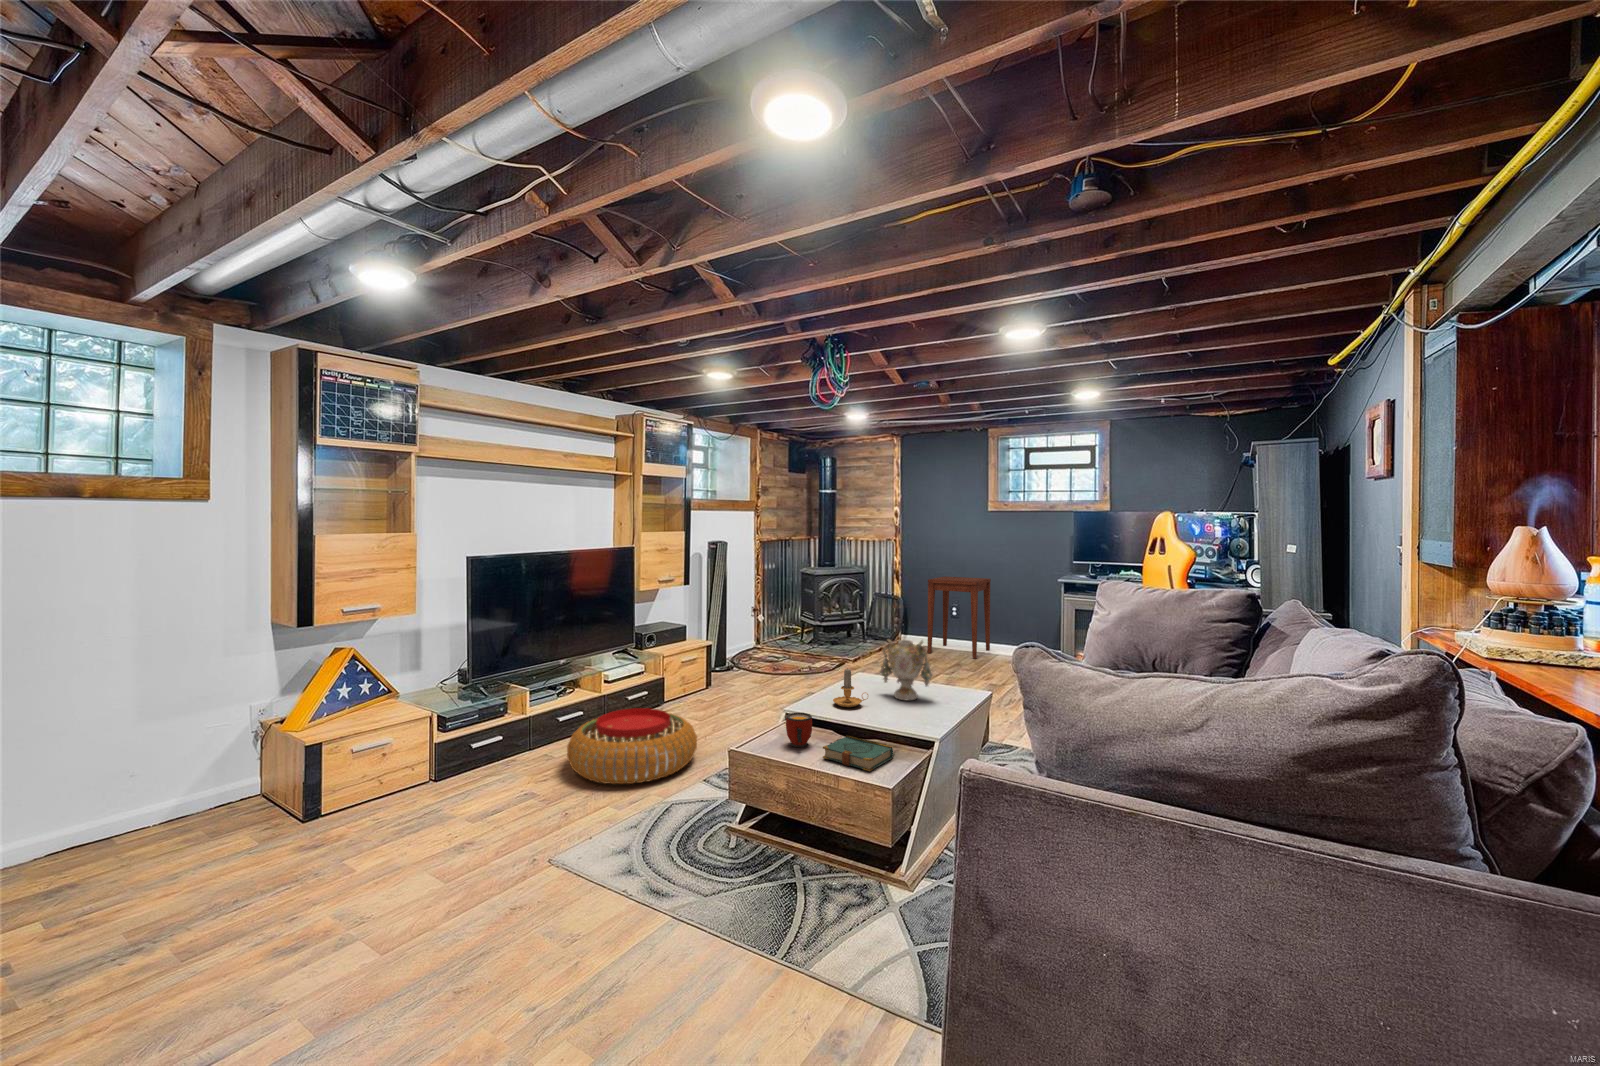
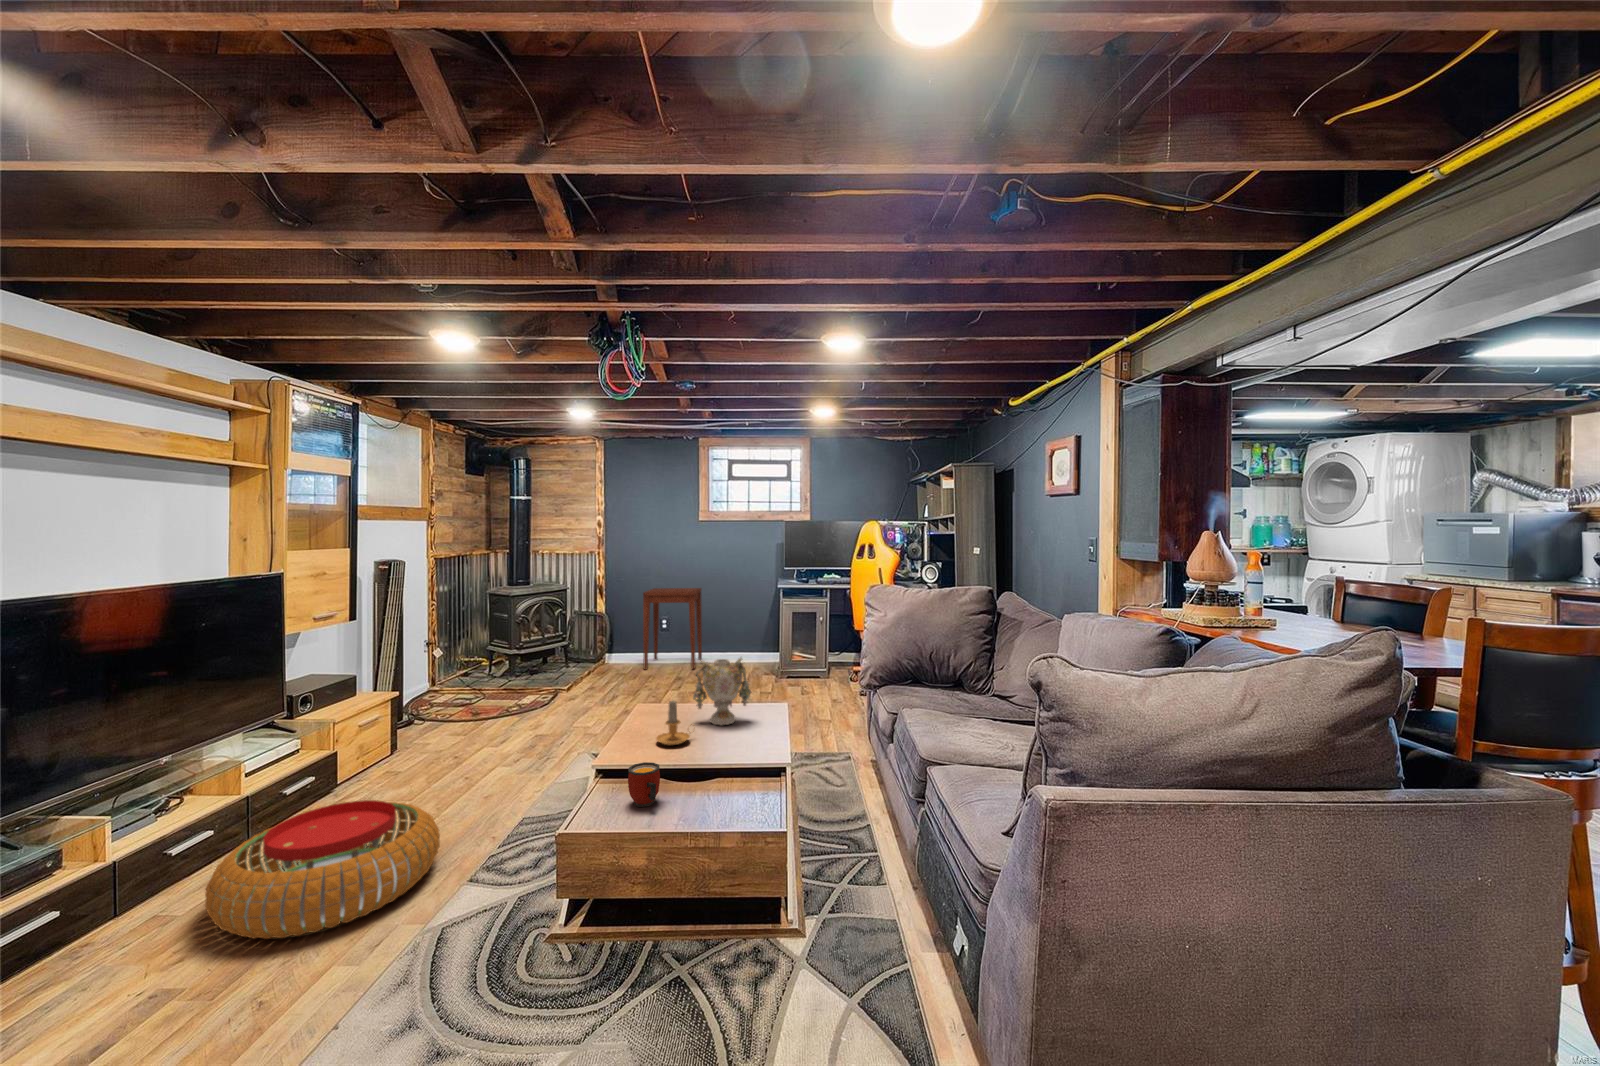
book: present [823,735,893,771] -> none [688,778,762,814]

